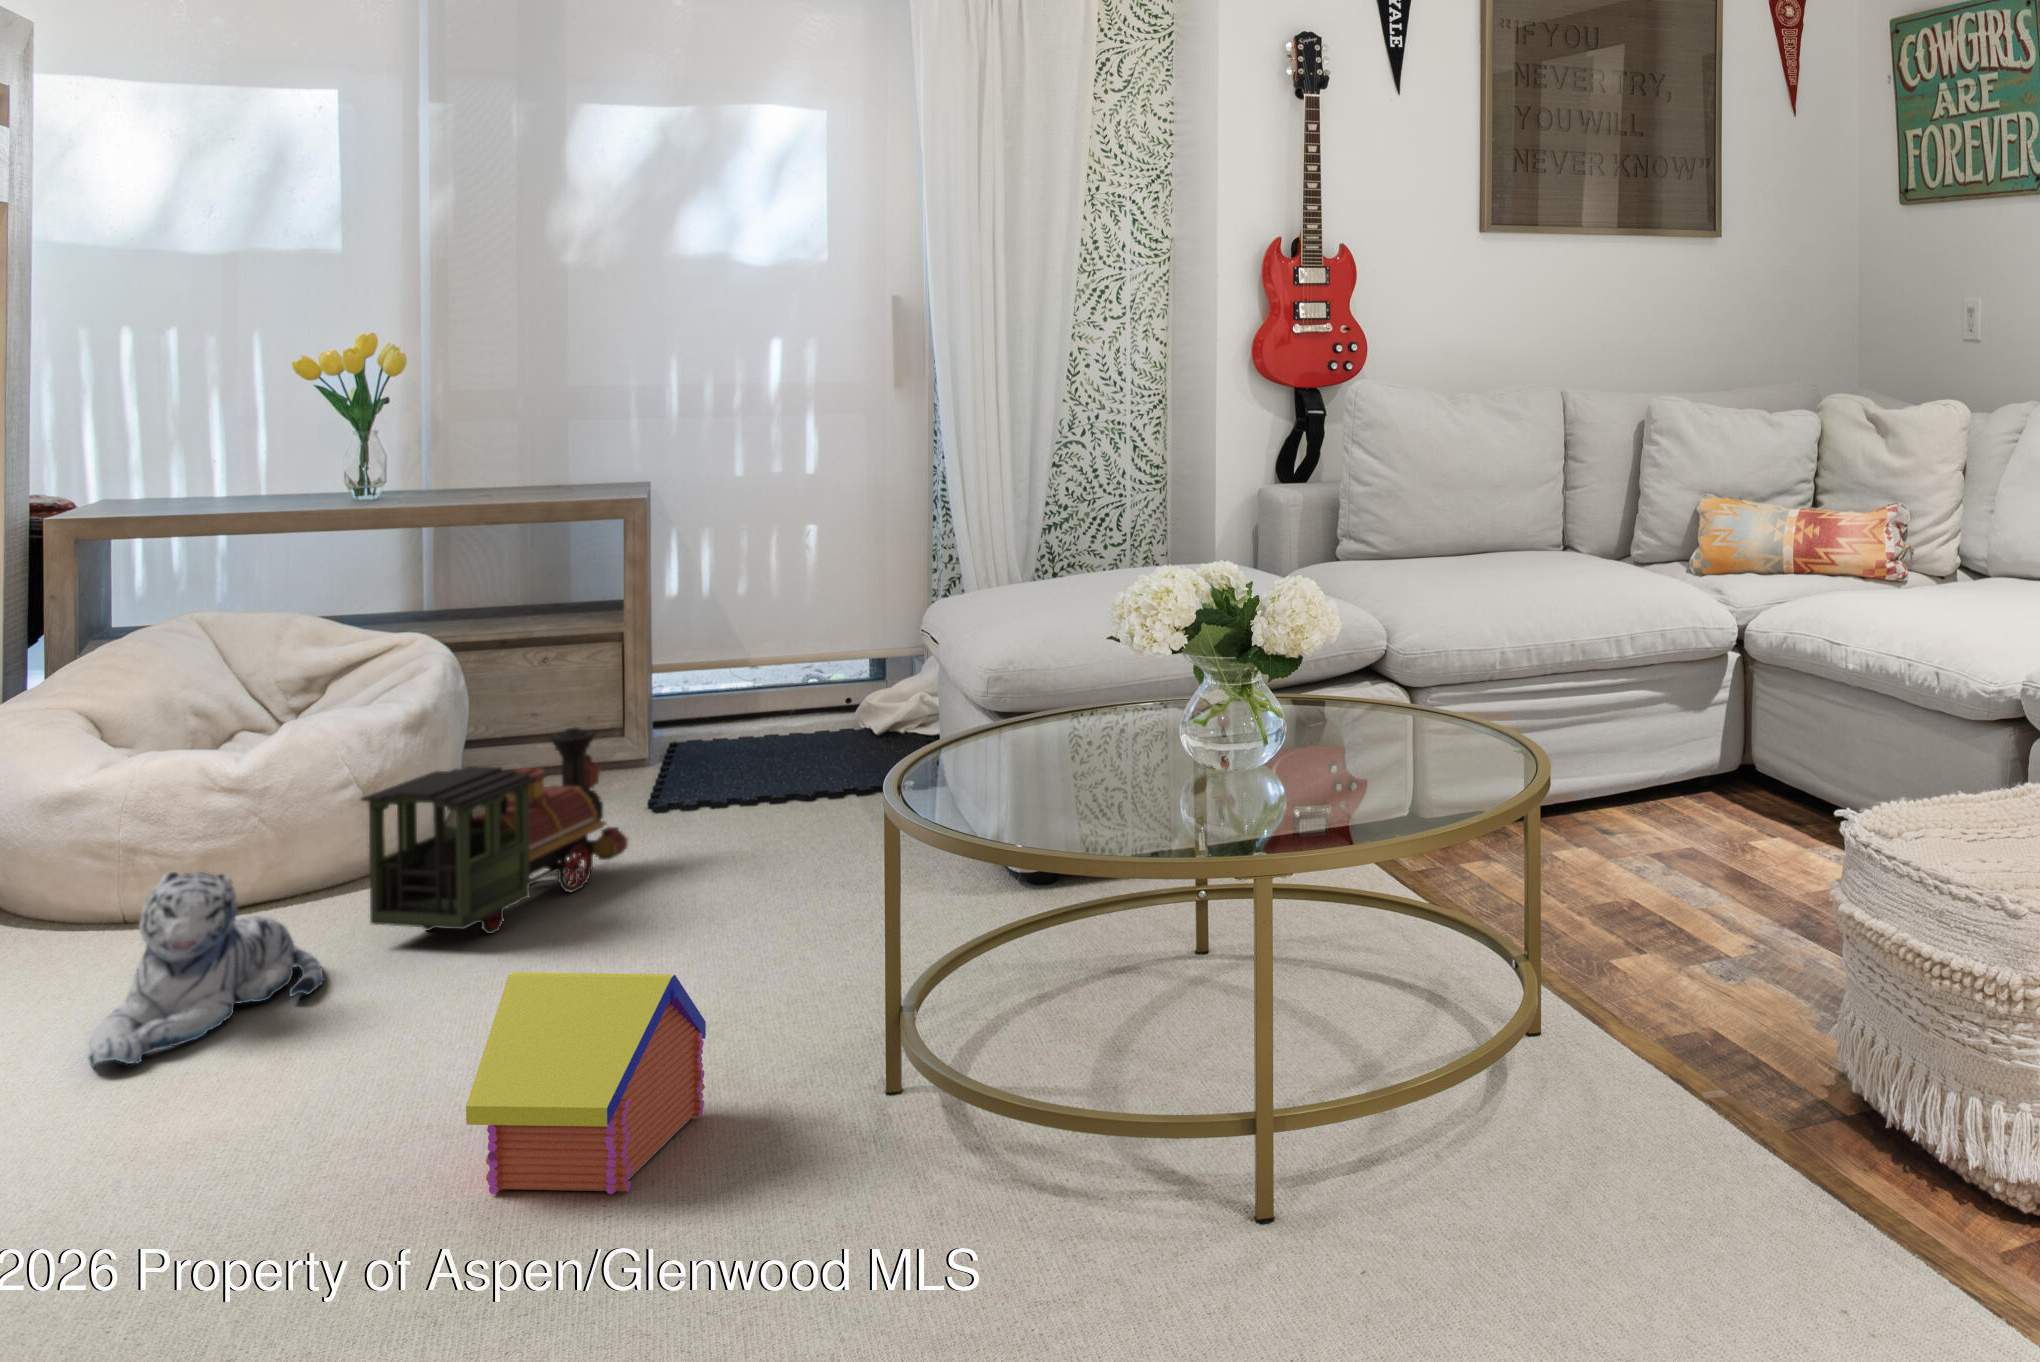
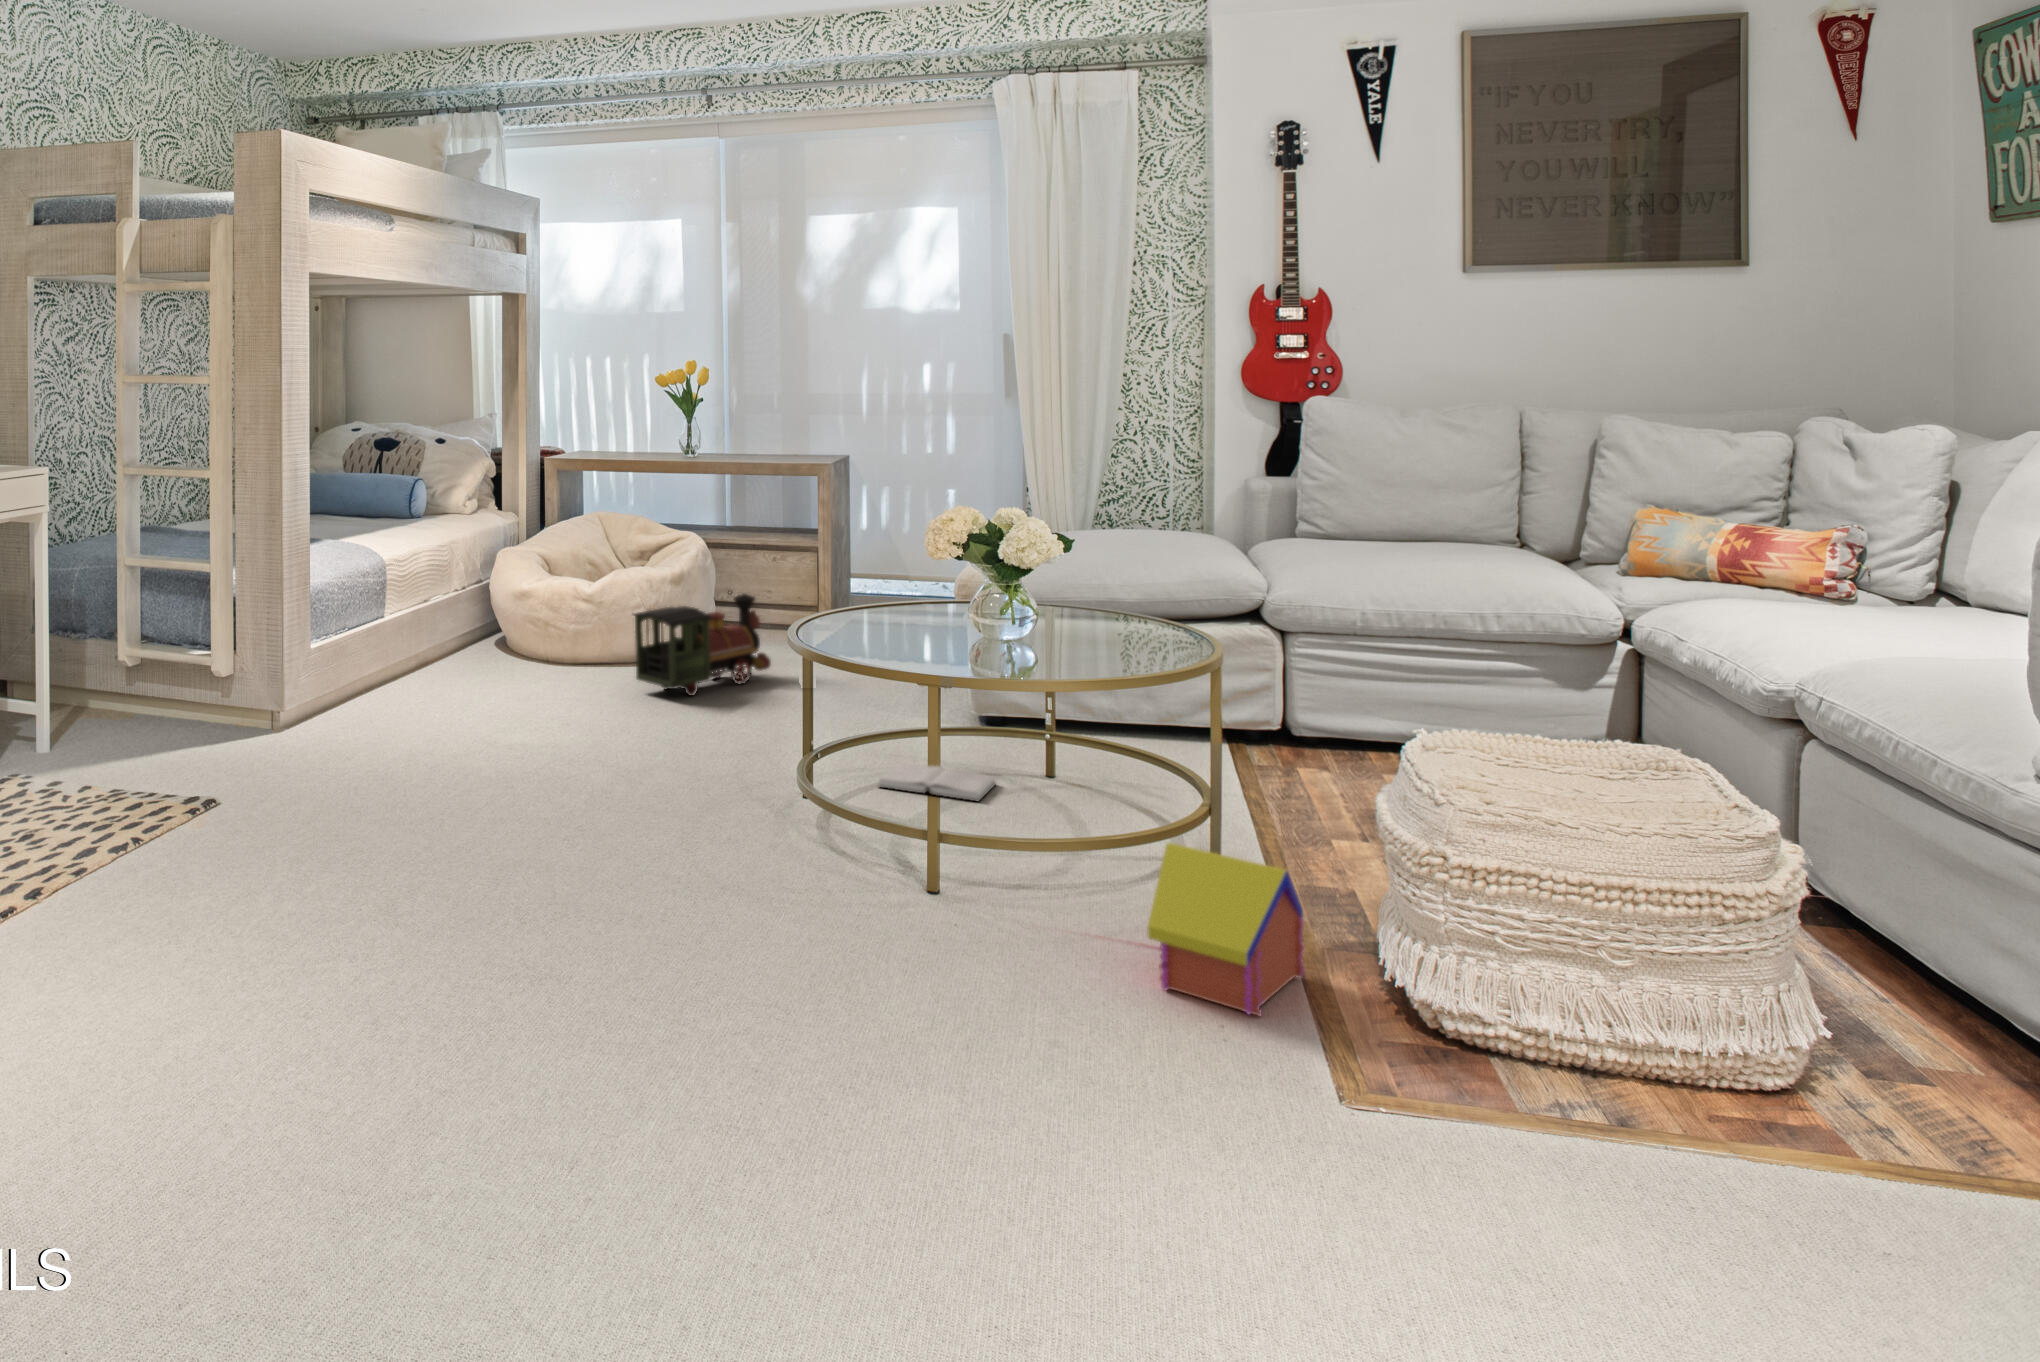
plush toy: present [88,872,324,1068] -> none [509,634,612,718]
toy house: present [466,972,706,1194] -> present [1147,843,1304,1016]
hardback book: none [985,972,1163,1039] -> present [879,763,996,801]

